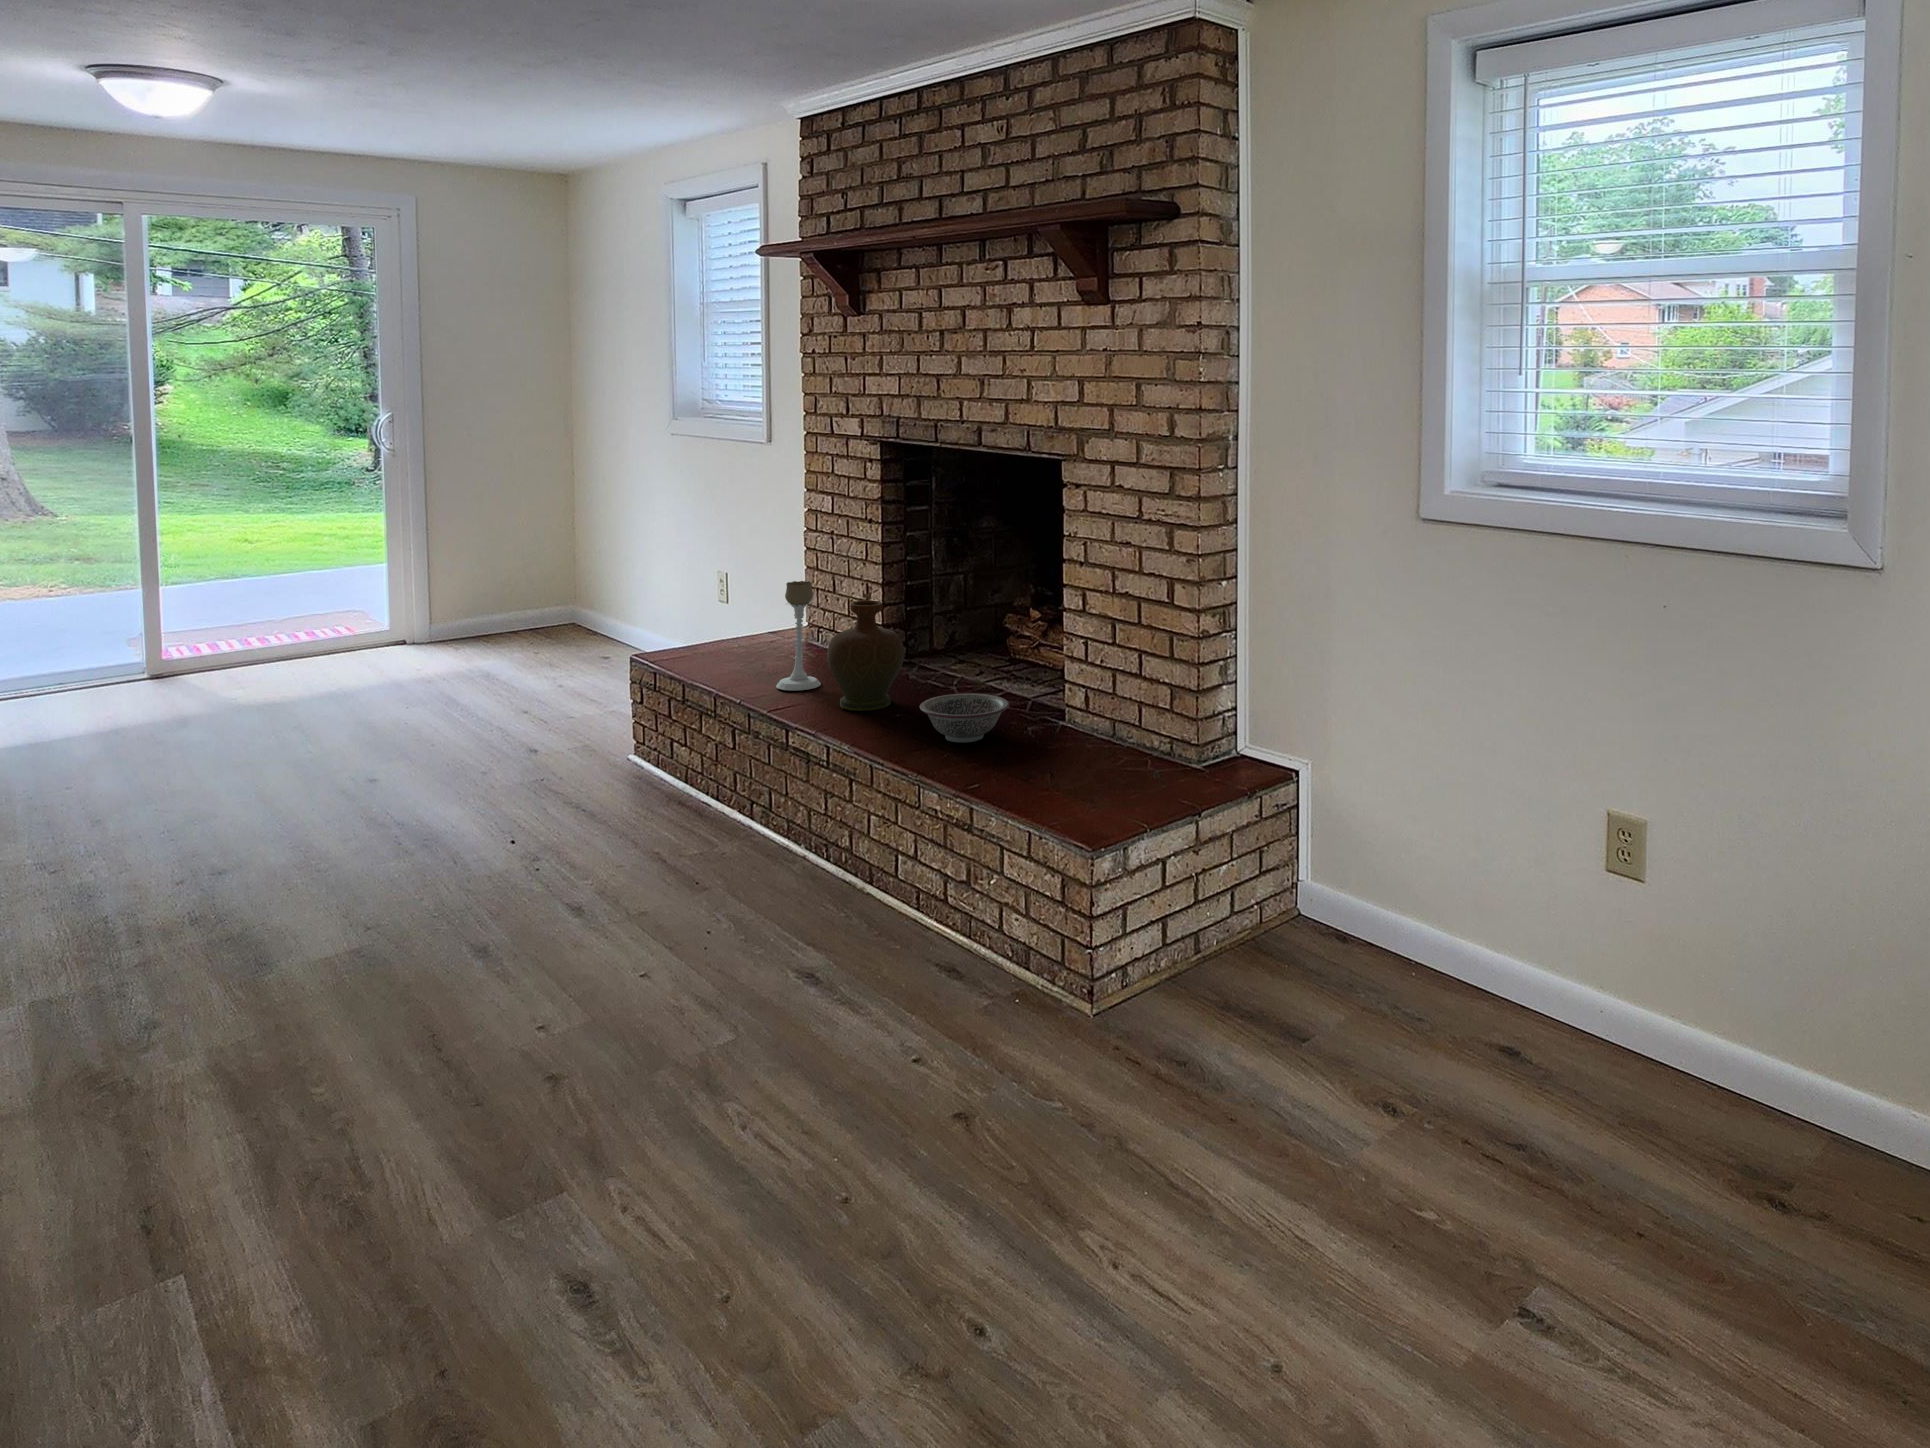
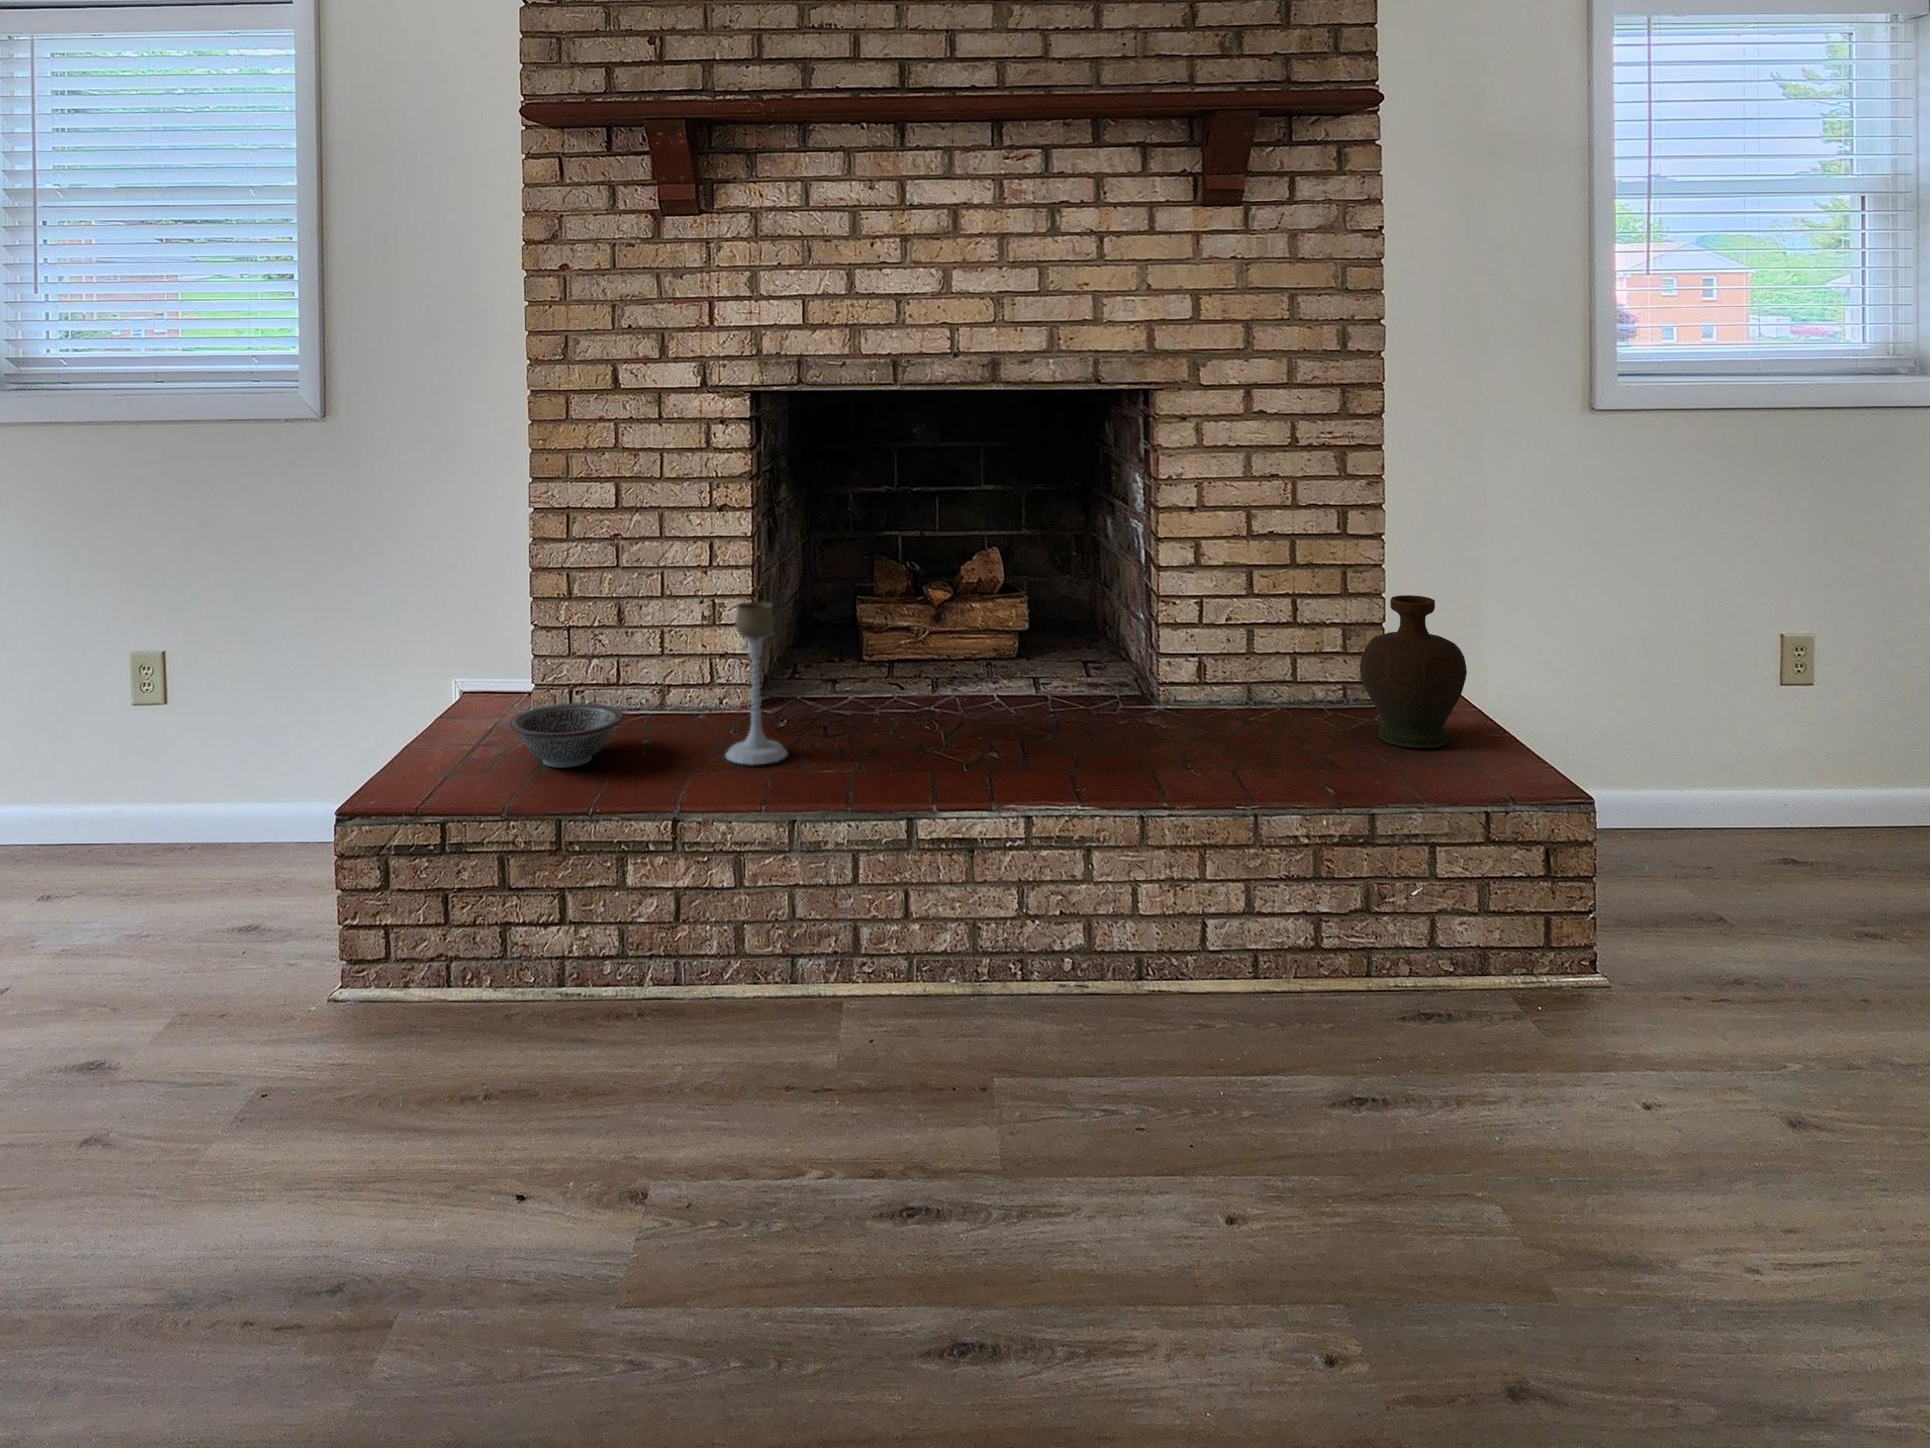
decorative vase: present [827,600,905,711] -> present [1360,595,1467,748]
decorative bowl: present [920,694,1009,743] -> present [510,703,623,768]

